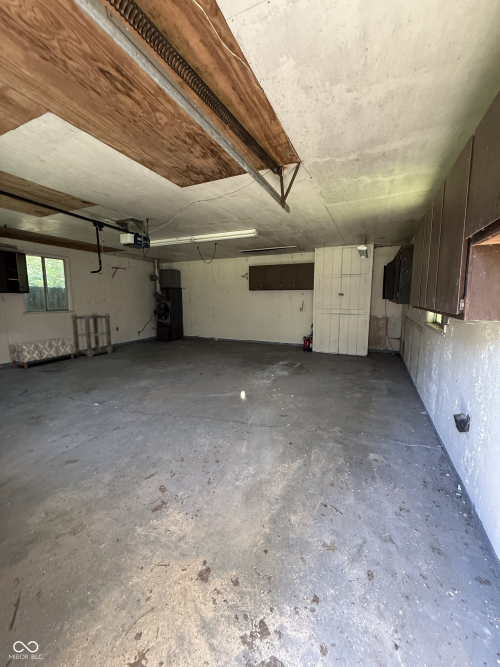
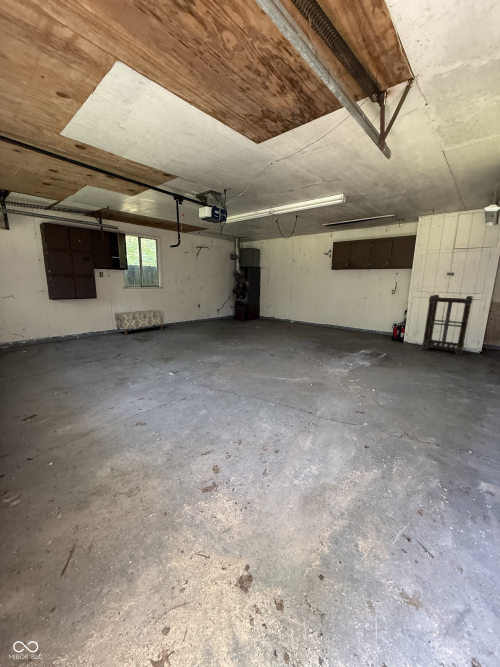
shelving unit: present [71,313,112,357] -> present [422,295,473,355]

